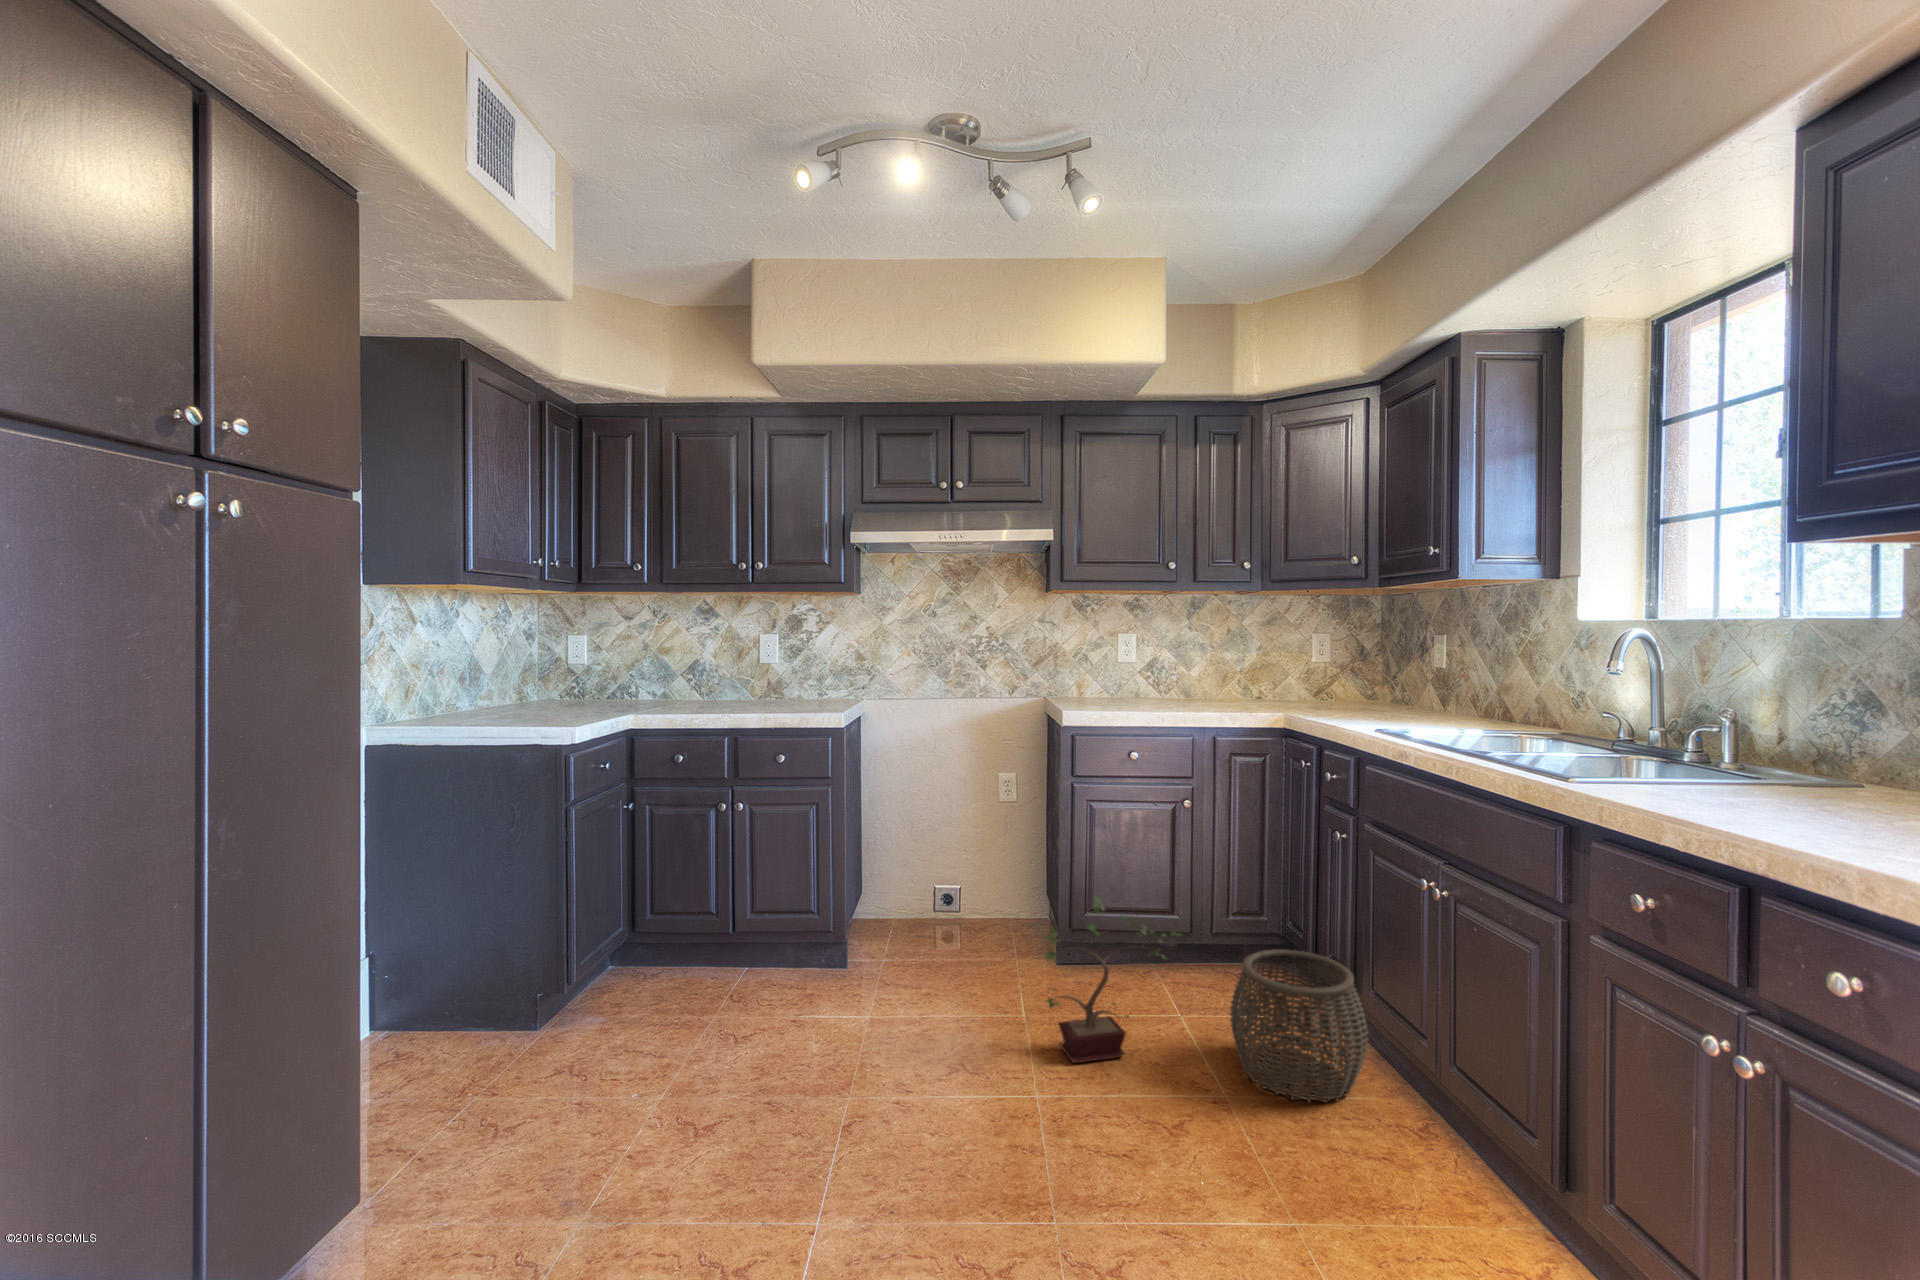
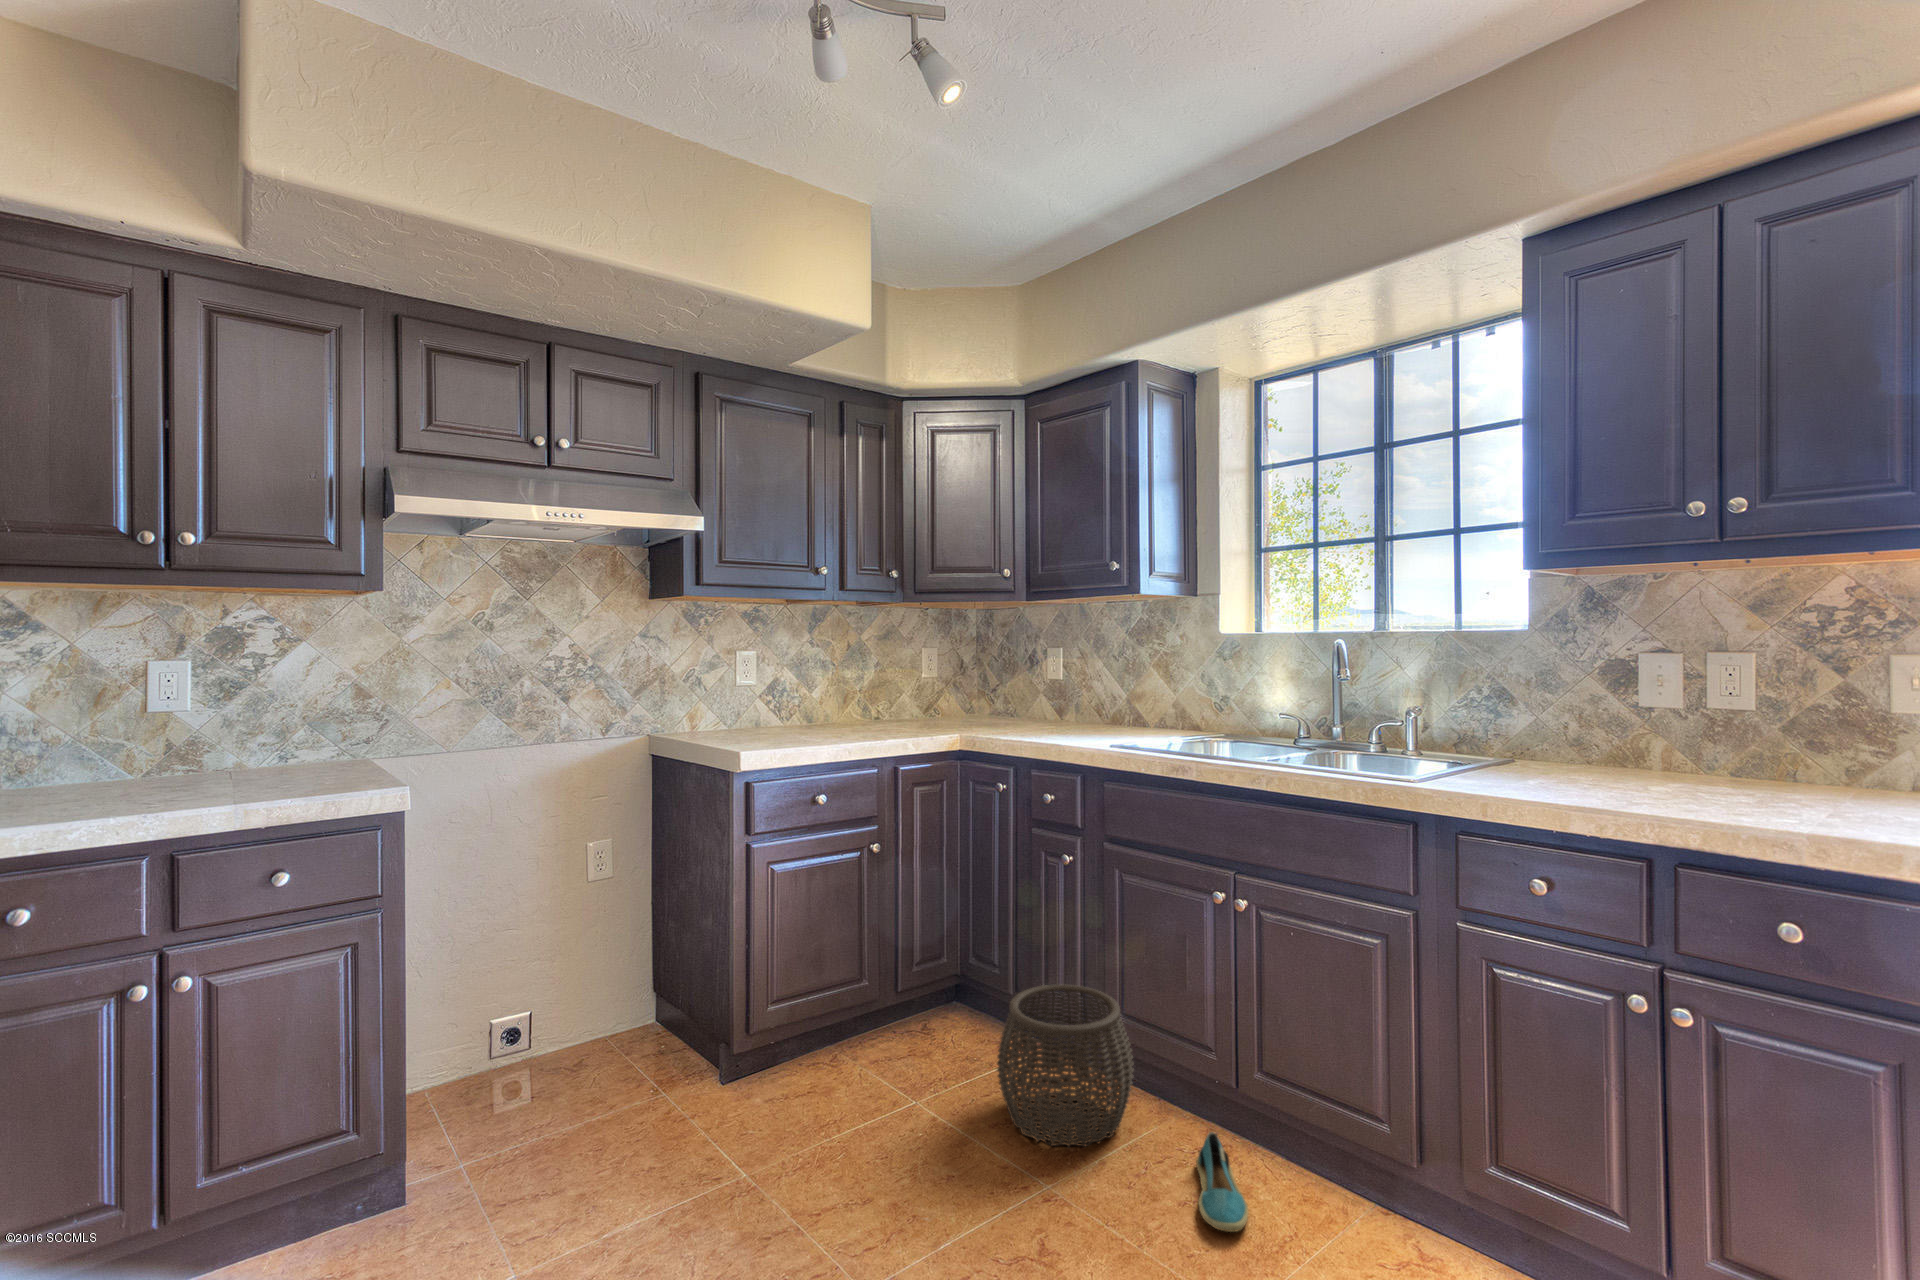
potted plant: present [1045,897,1181,1063] -> none [815,980,951,1203]
shoe: none [1341,1126,1422,1211] -> present [1196,1132,1248,1232]

